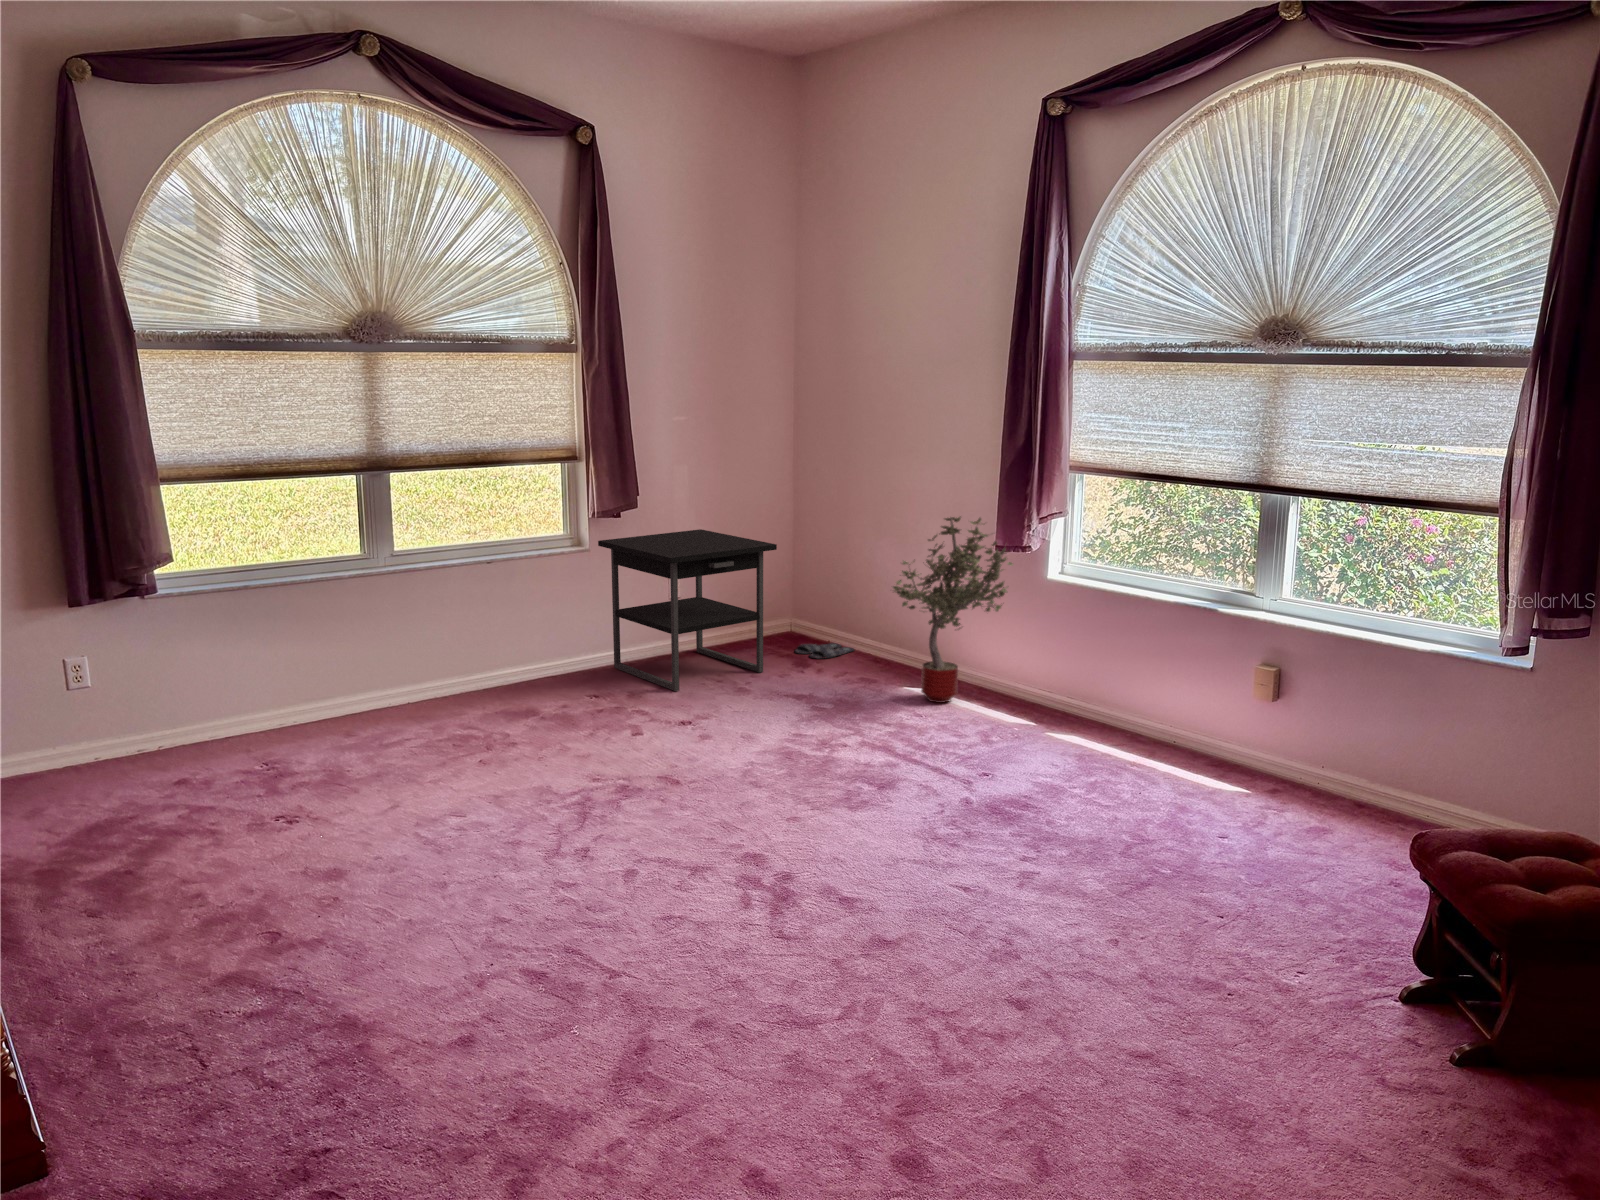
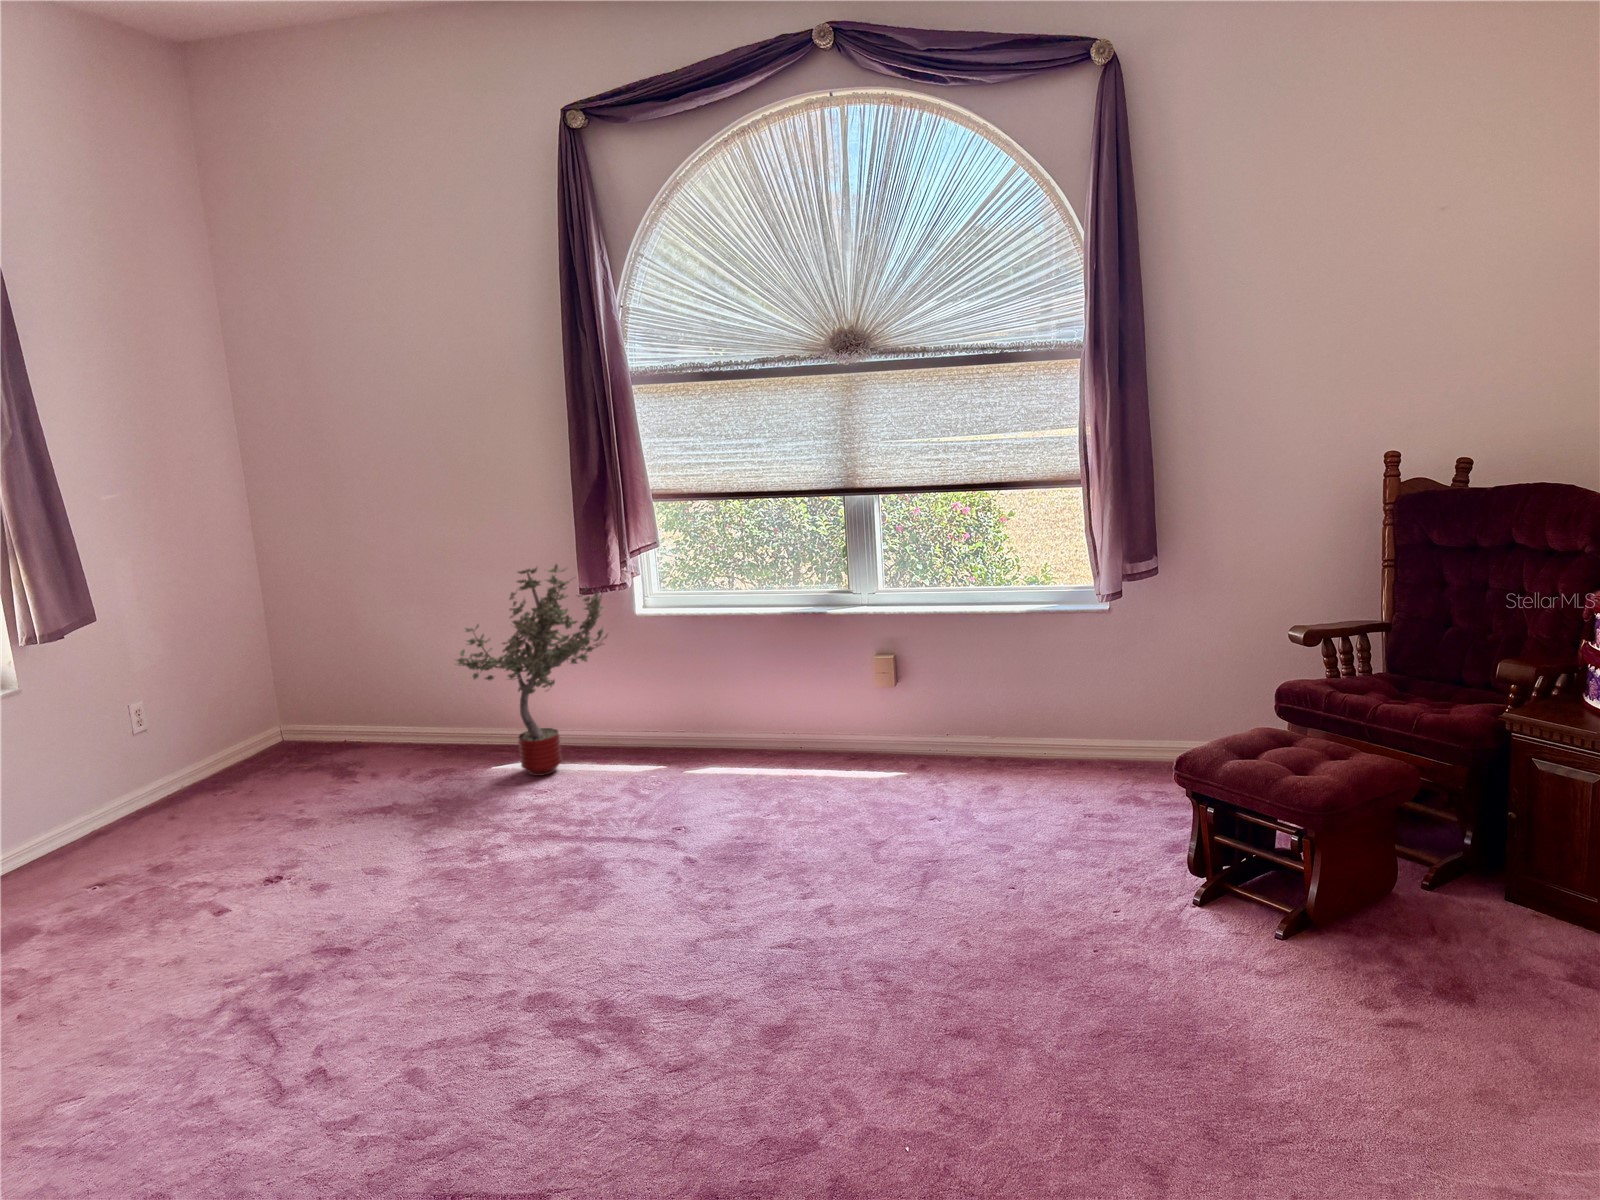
nightstand: present [598,529,777,691] -> none [27,639,306,856]
slippers: present [795,643,854,659] -> none [320,740,393,765]

